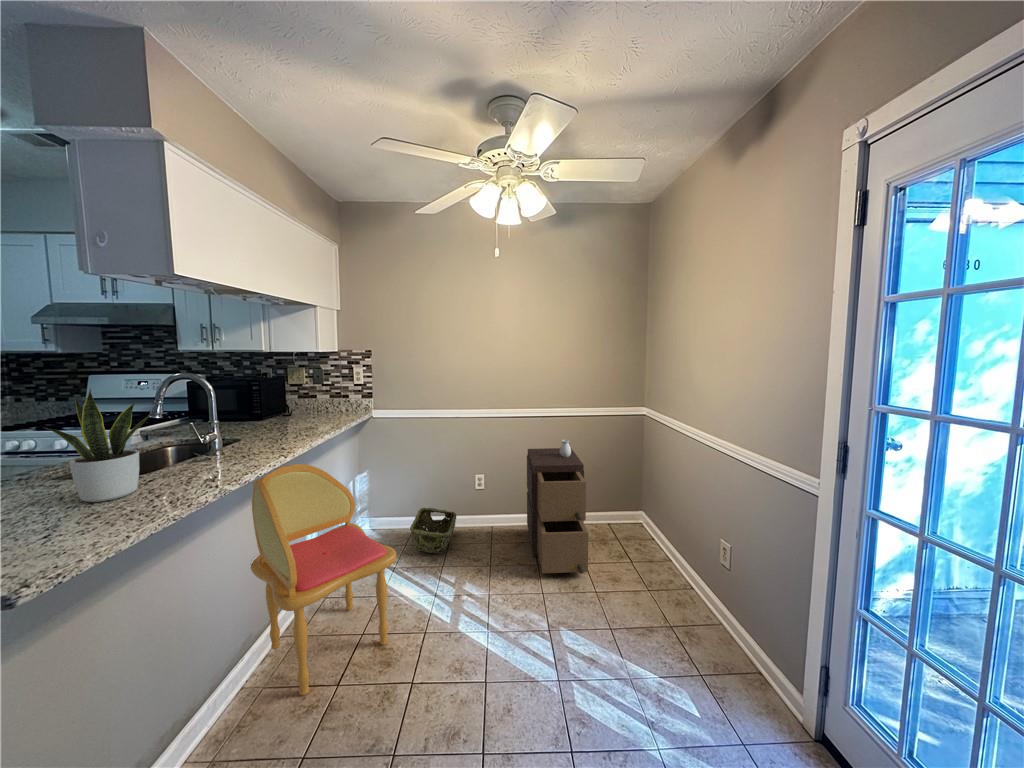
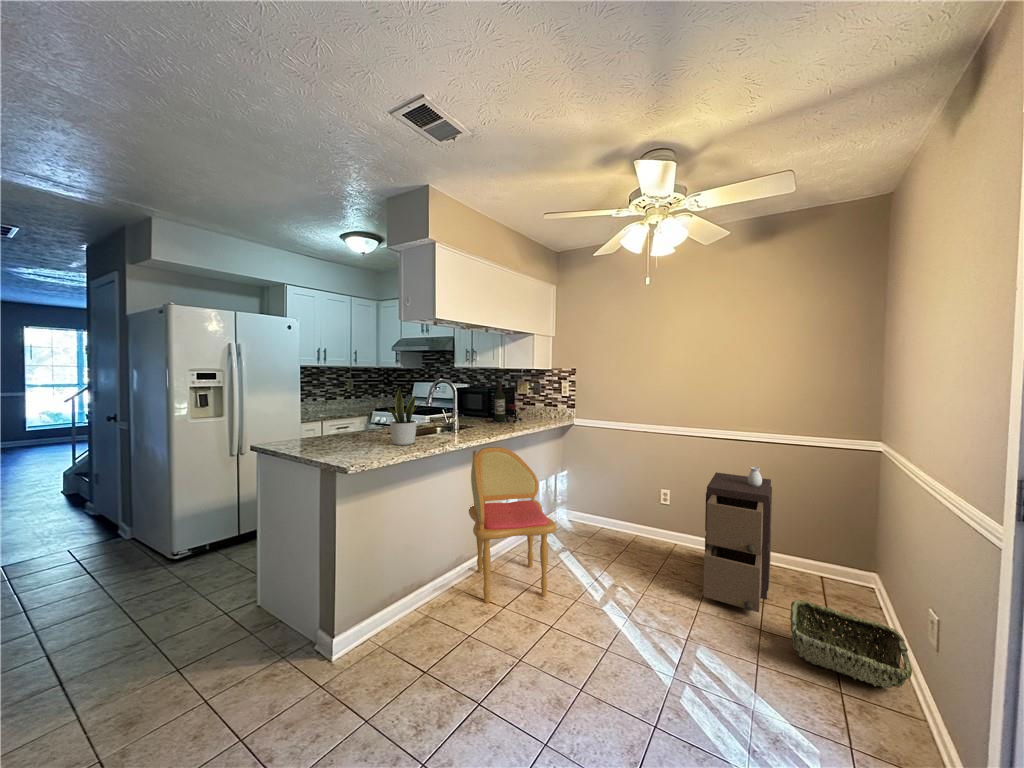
wine bottle: none [251,369,318,429] -> present [485,381,526,423]
woven basket: present [410,508,456,553] -> present [790,600,912,688]

